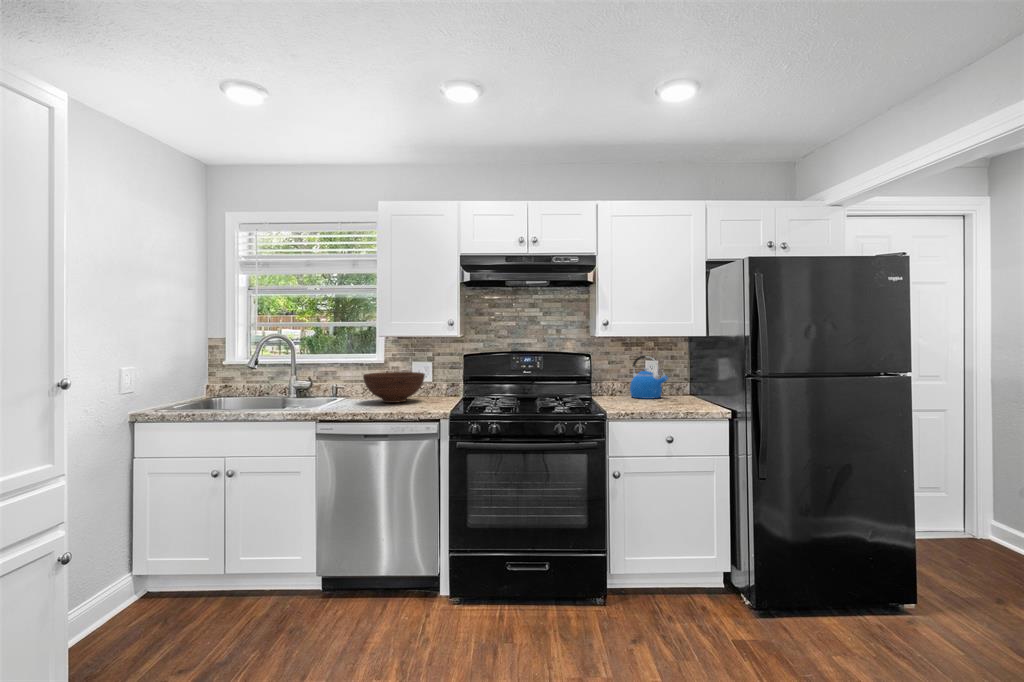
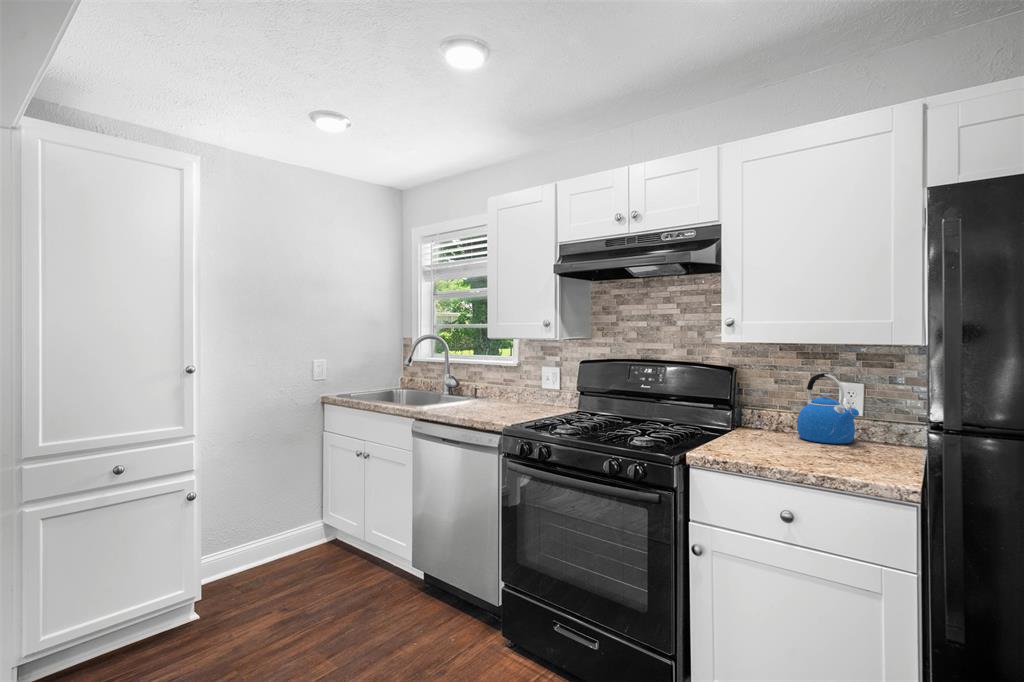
fruit bowl: present [363,372,425,403] -> none [478,376,541,409]

